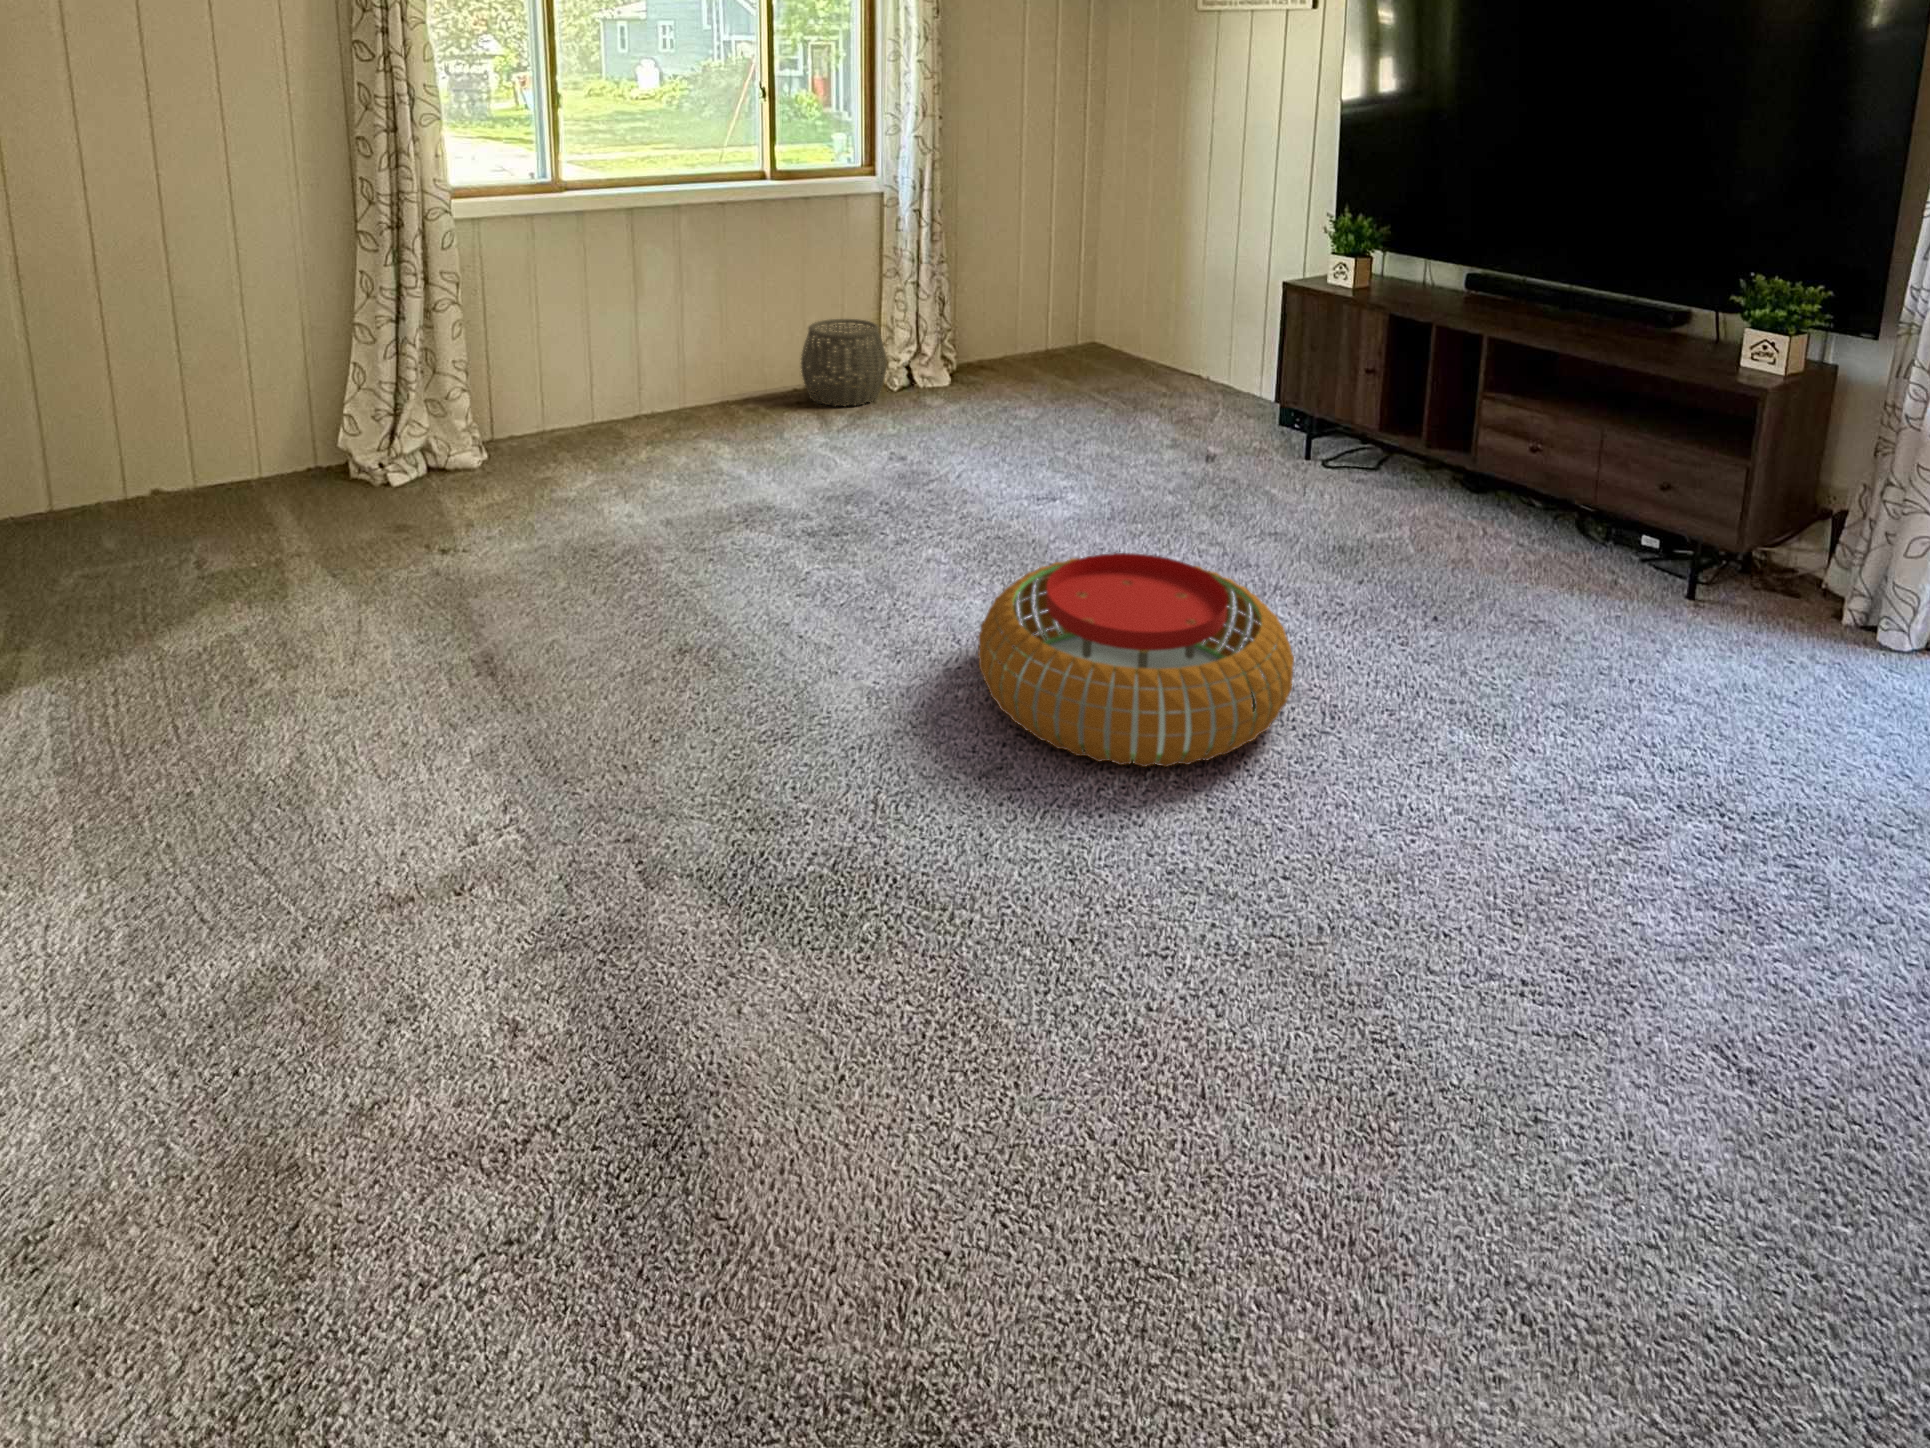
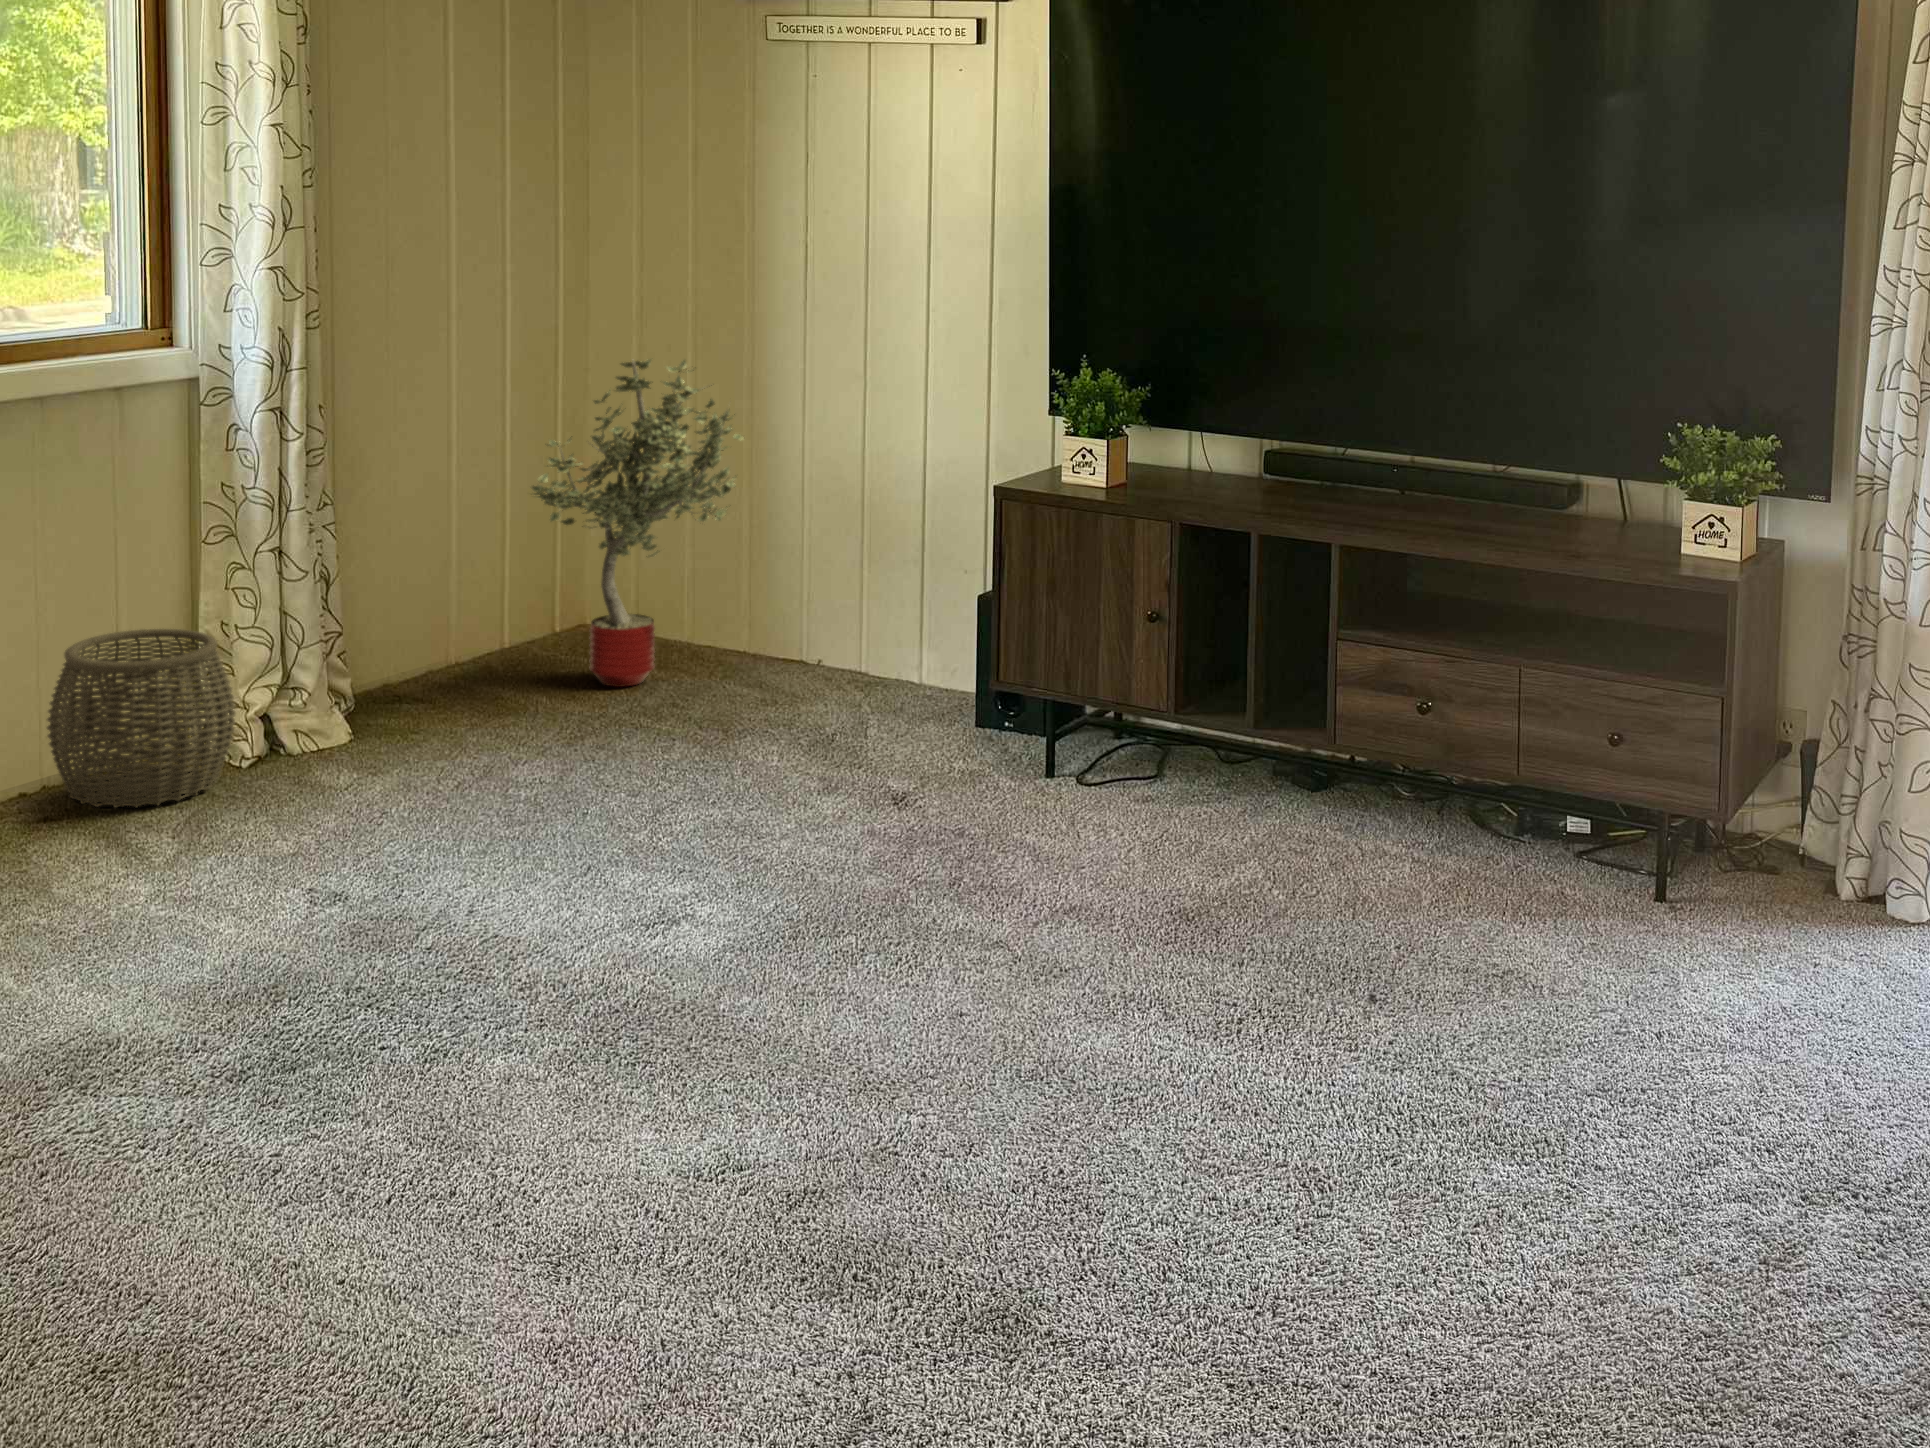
potted tree: none [1064,195,1174,377] -> present [532,360,743,687]
pouf: present [978,553,1294,767] -> none [734,972,1268,1339]

